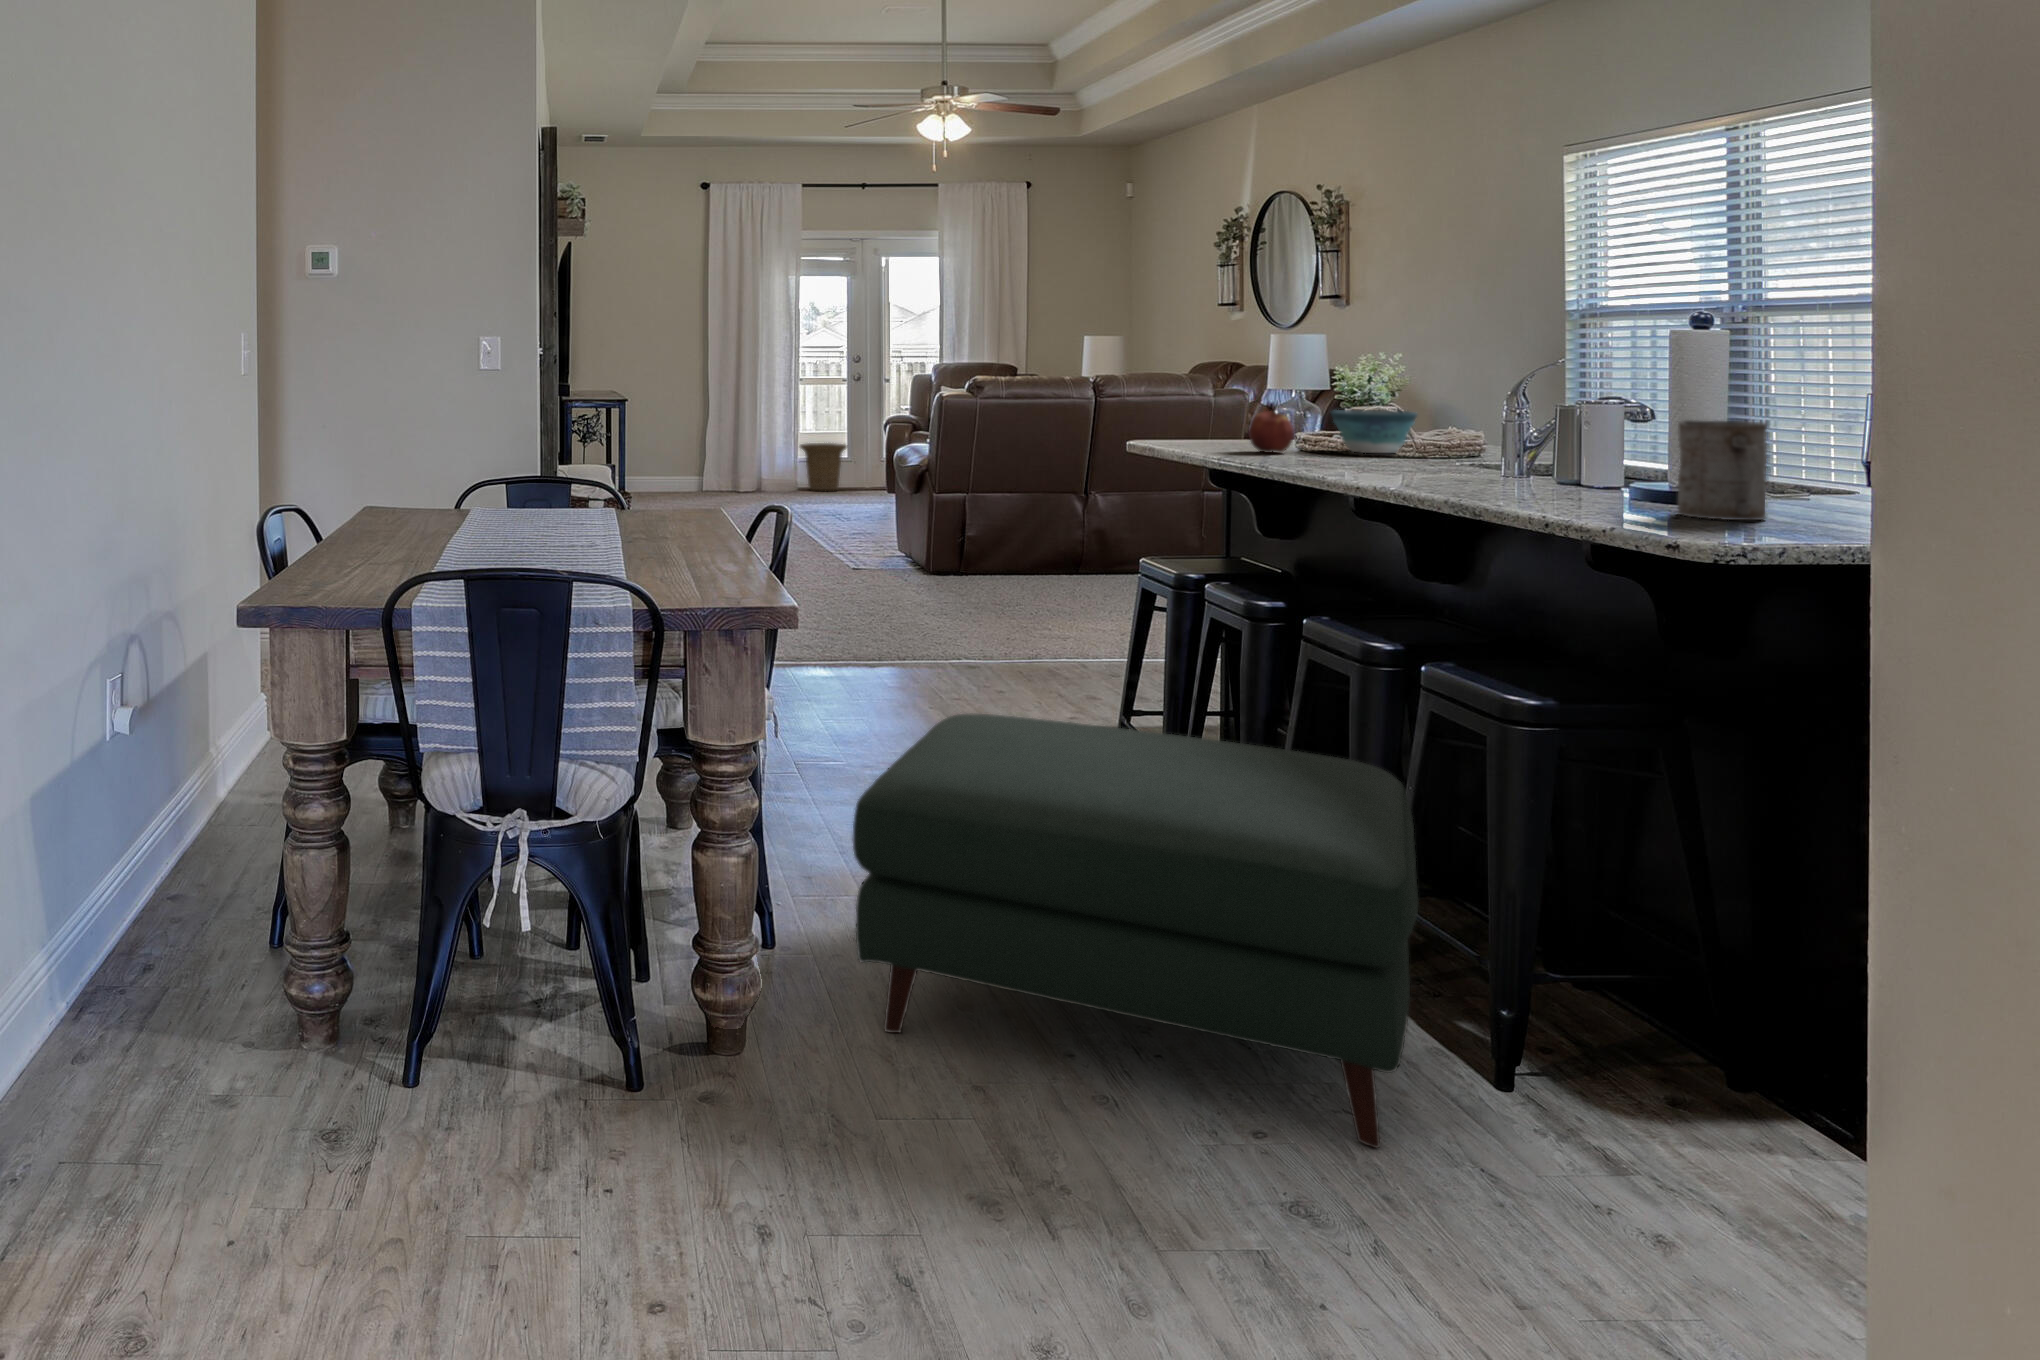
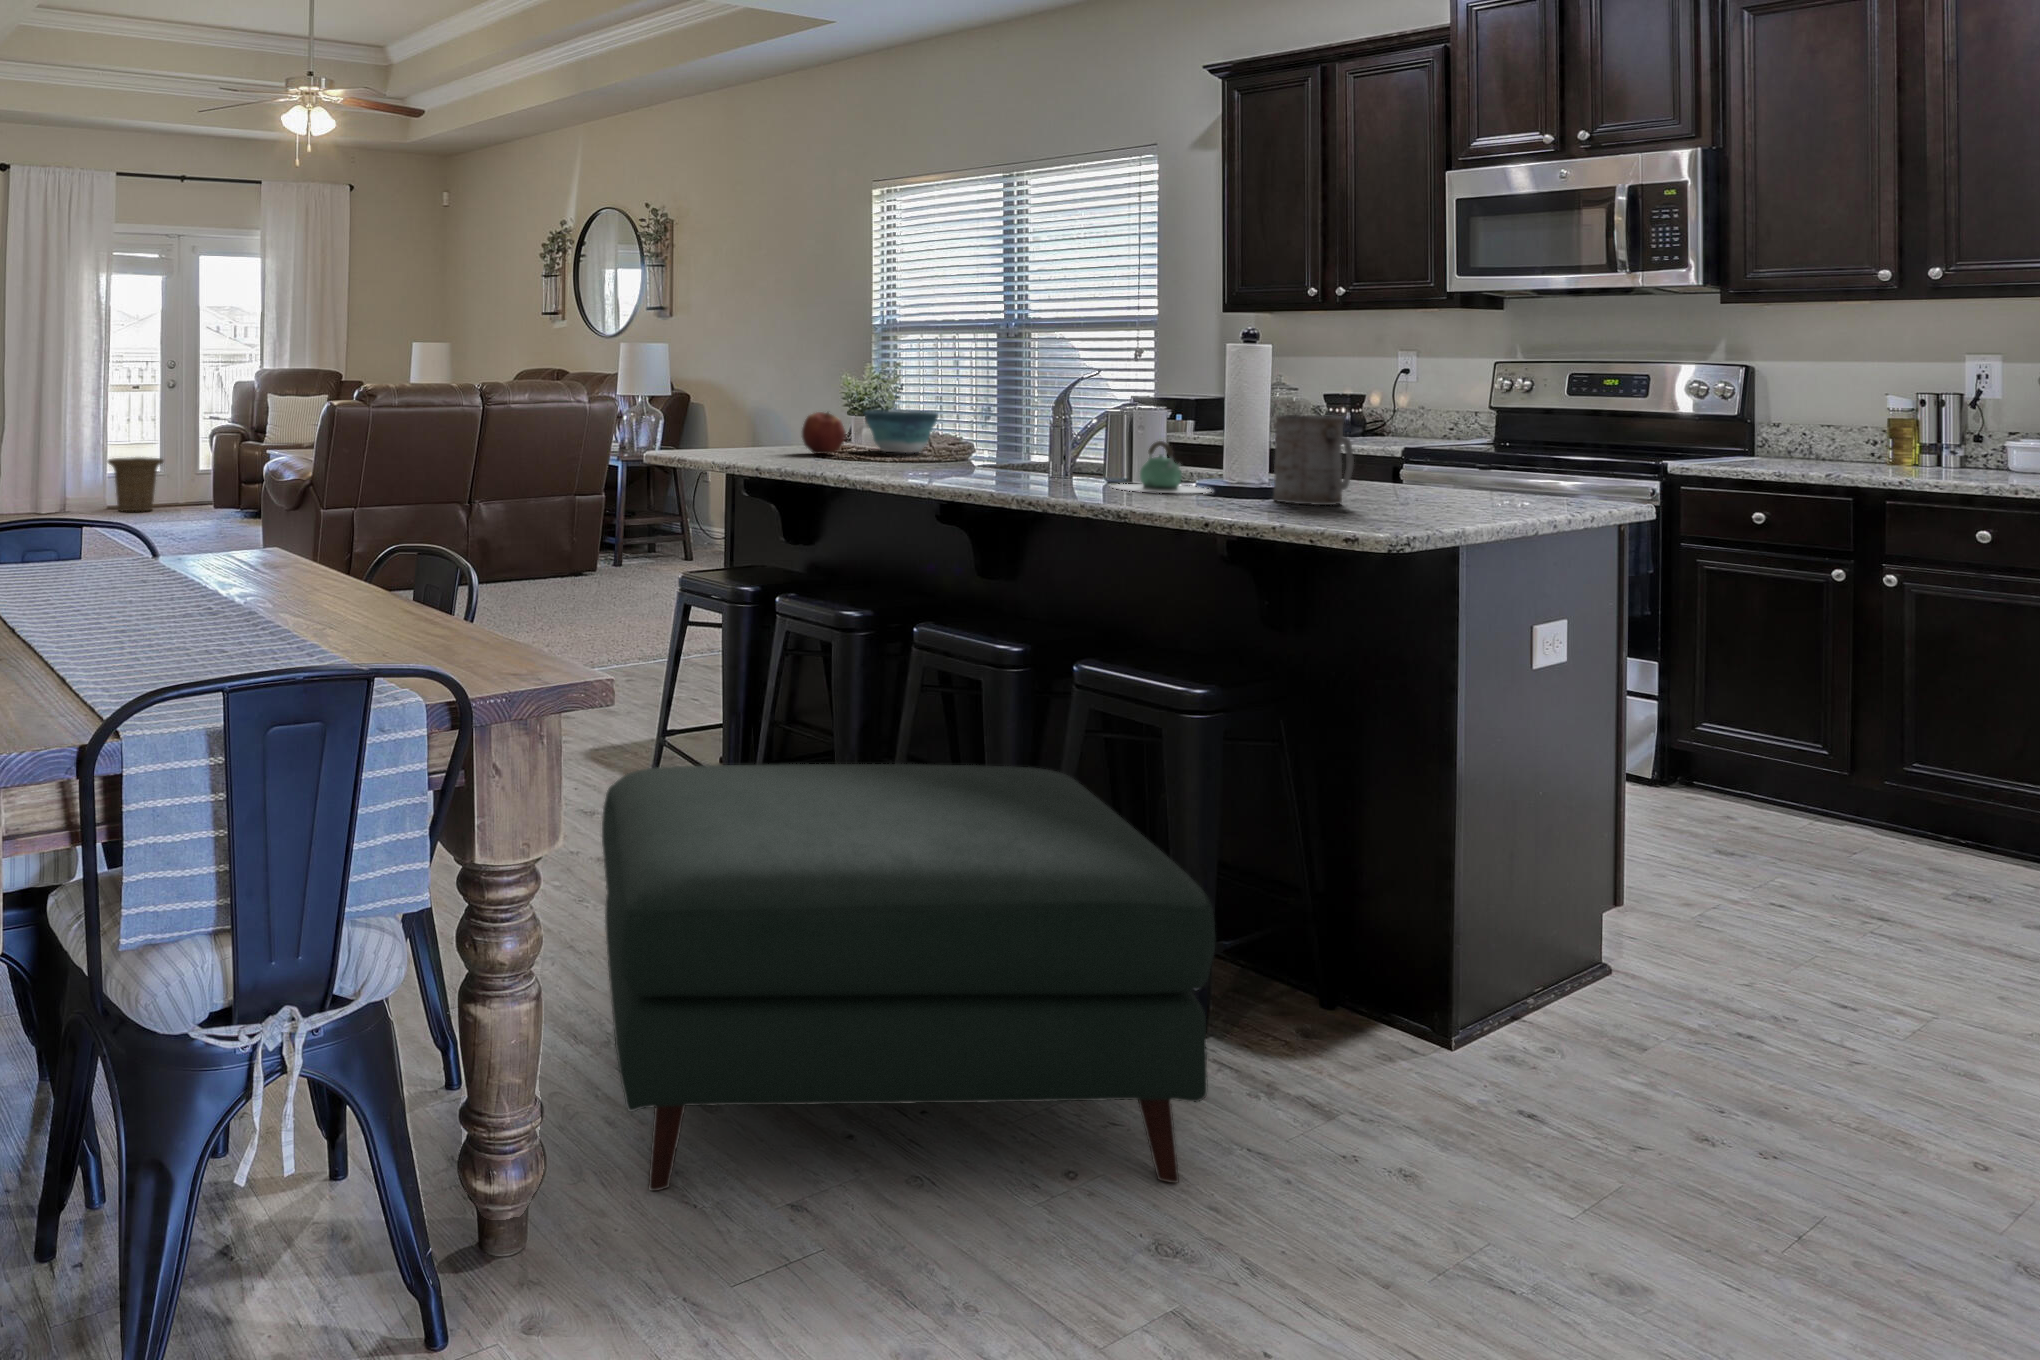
teapot: none [1506,446,1631,502] -> present [1111,441,1211,493]

